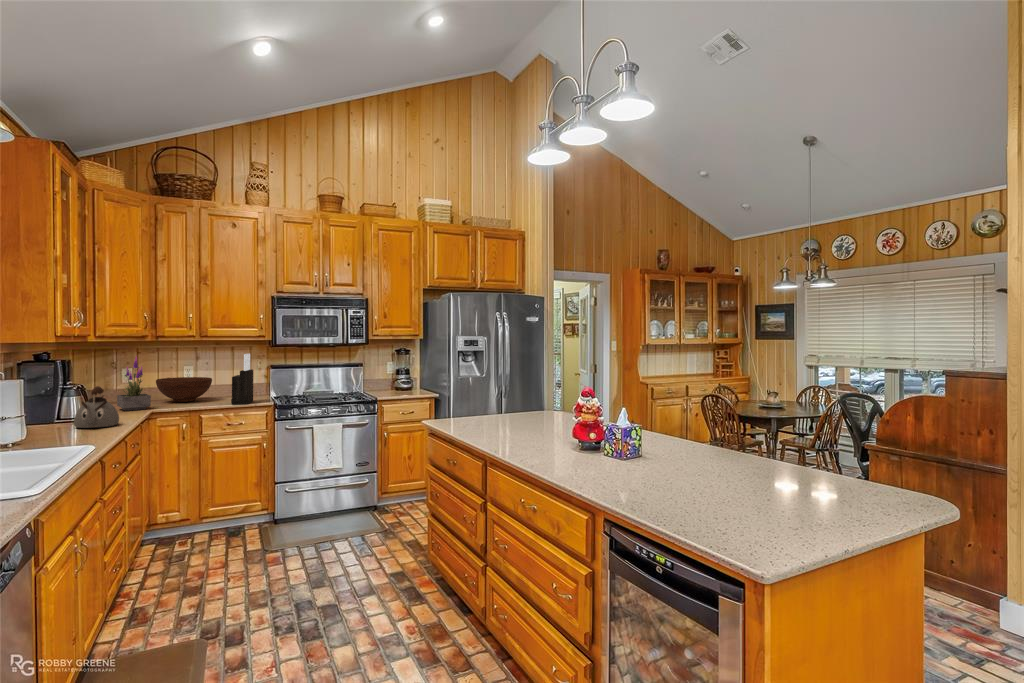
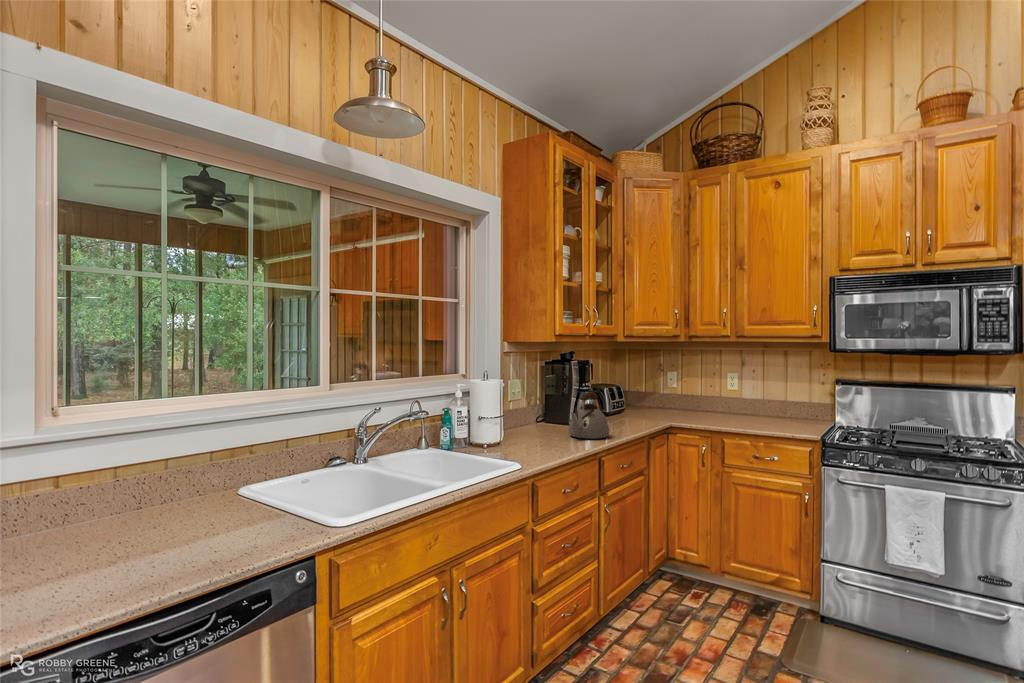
knife block: present [231,353,253,405] -> none [765,360,801,432]
potted plant: present [117,356,151,411] -> none [644,358,673,421]
fruit bowl: present [156,377,212,402] -> none [692,386,755,417]

